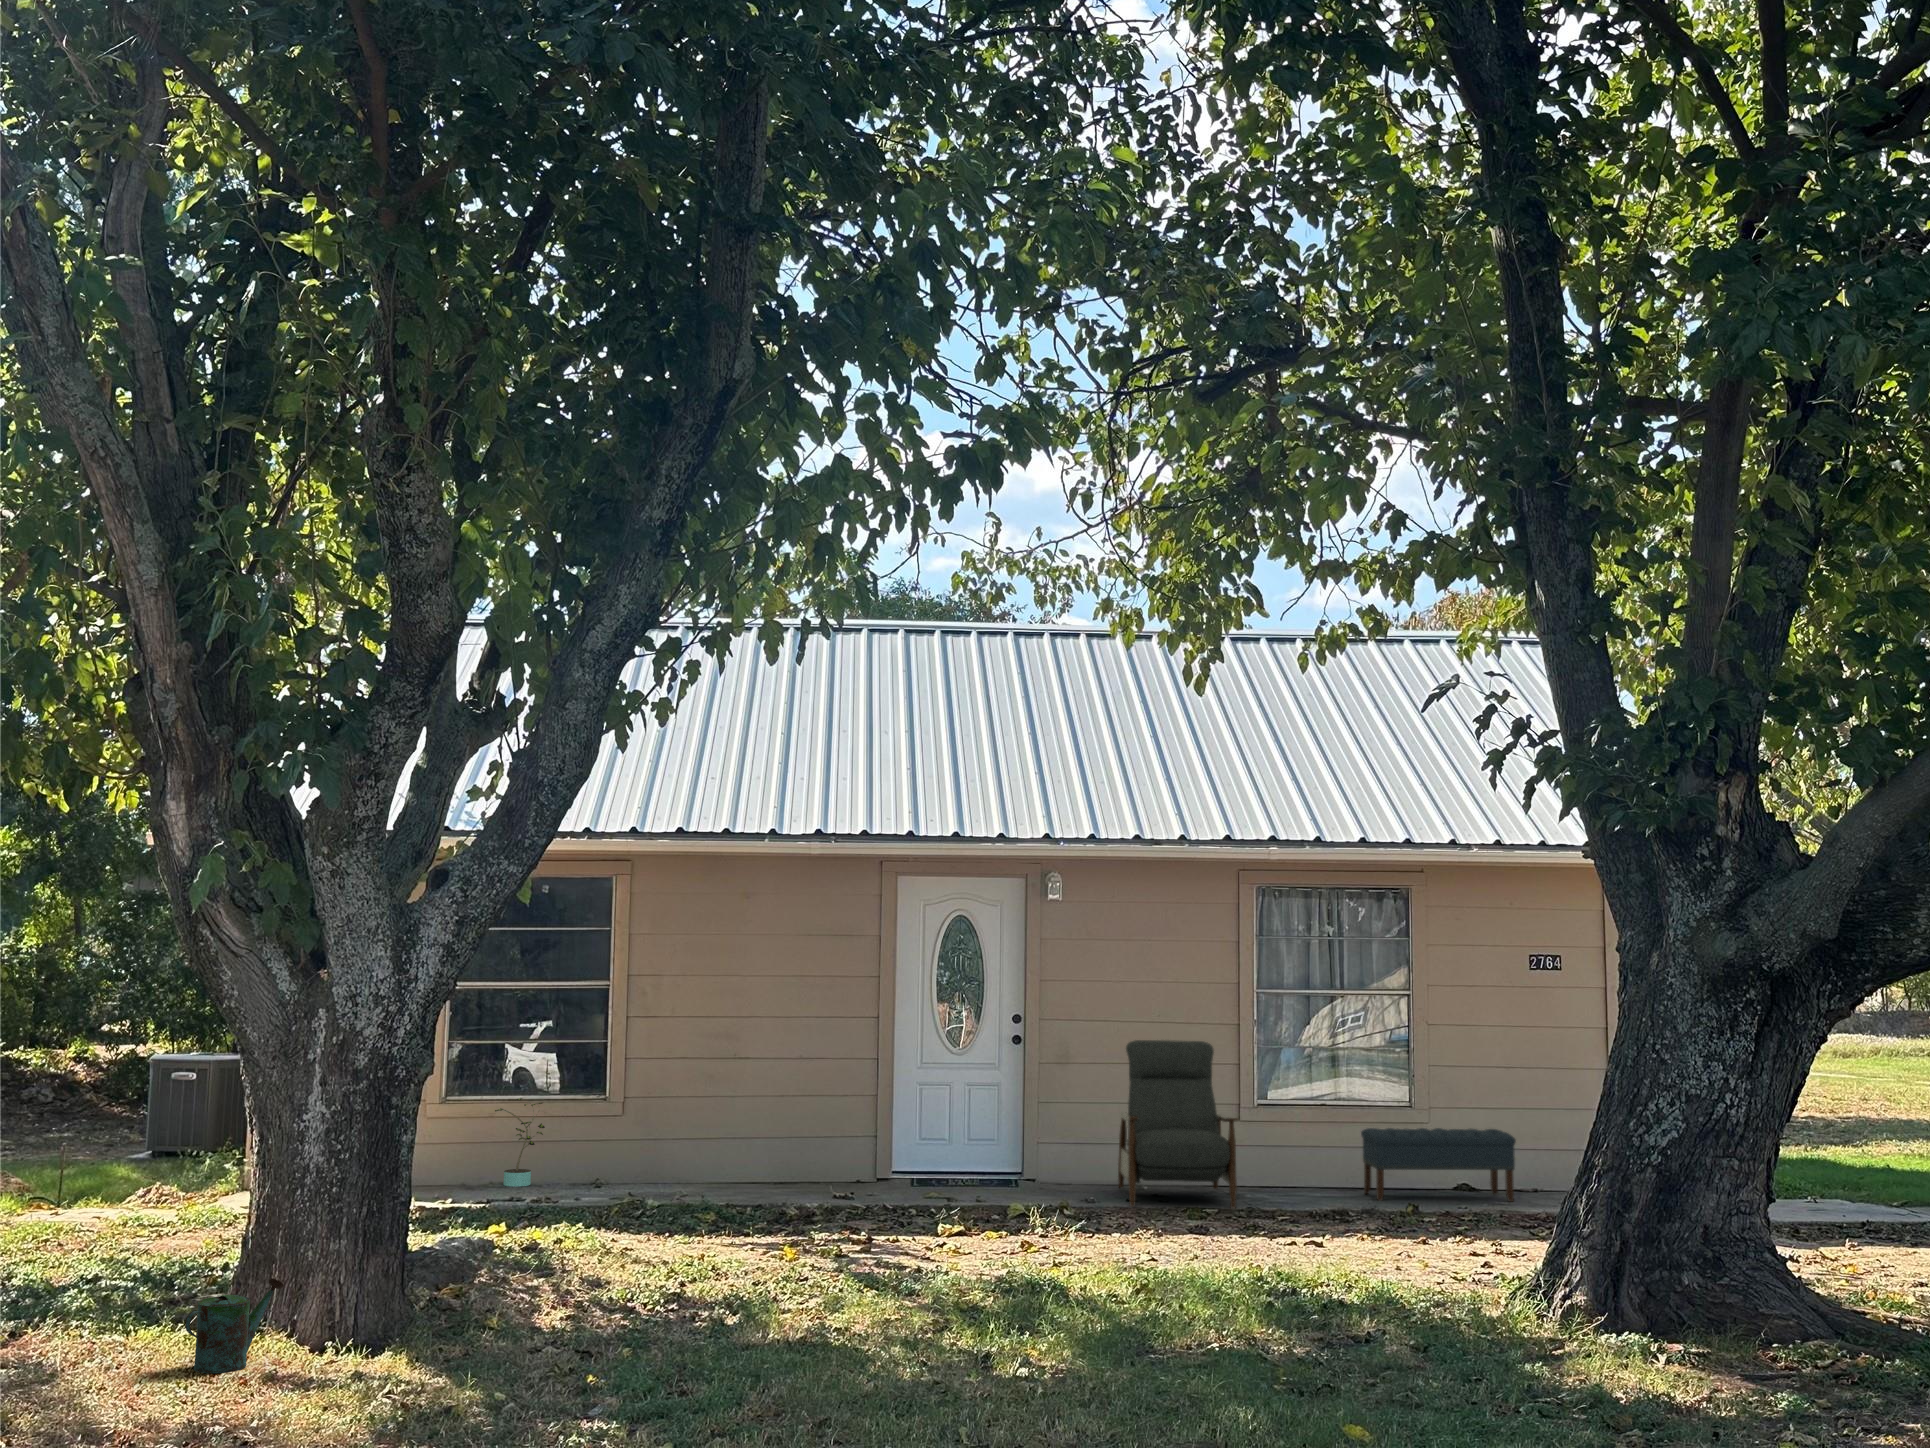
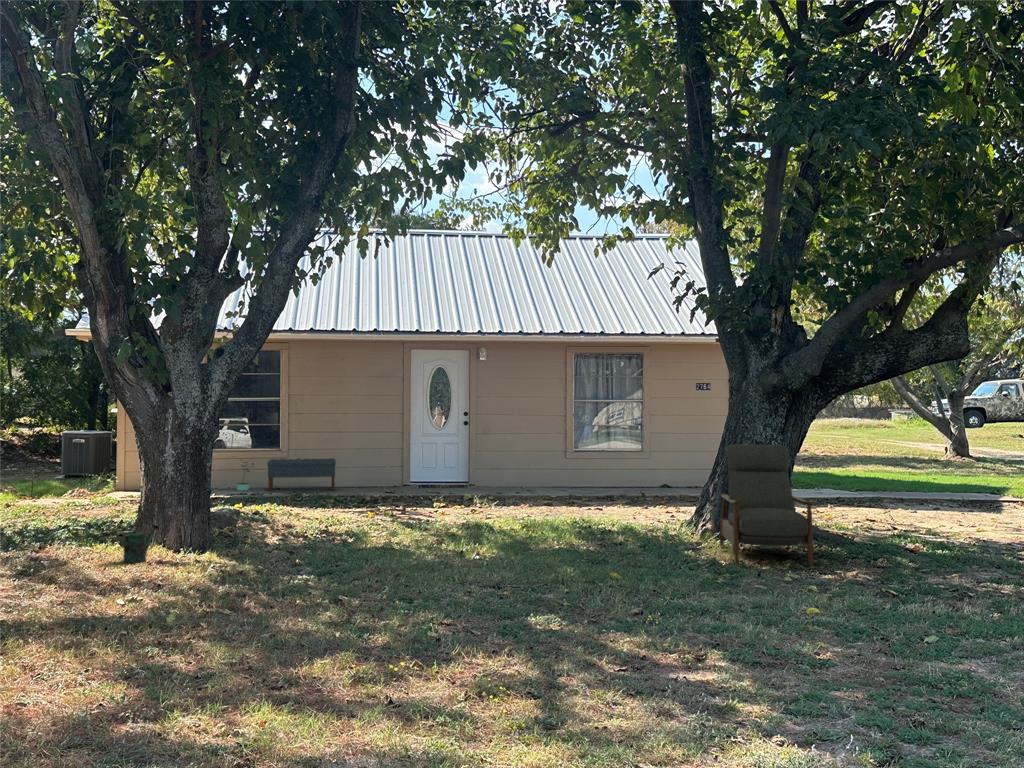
chair: present [1118,1040,1238,1209] -> present [720,444,816,565]
bench: present [1361,1128,1516,1202] -> present [267,458,336,492]

